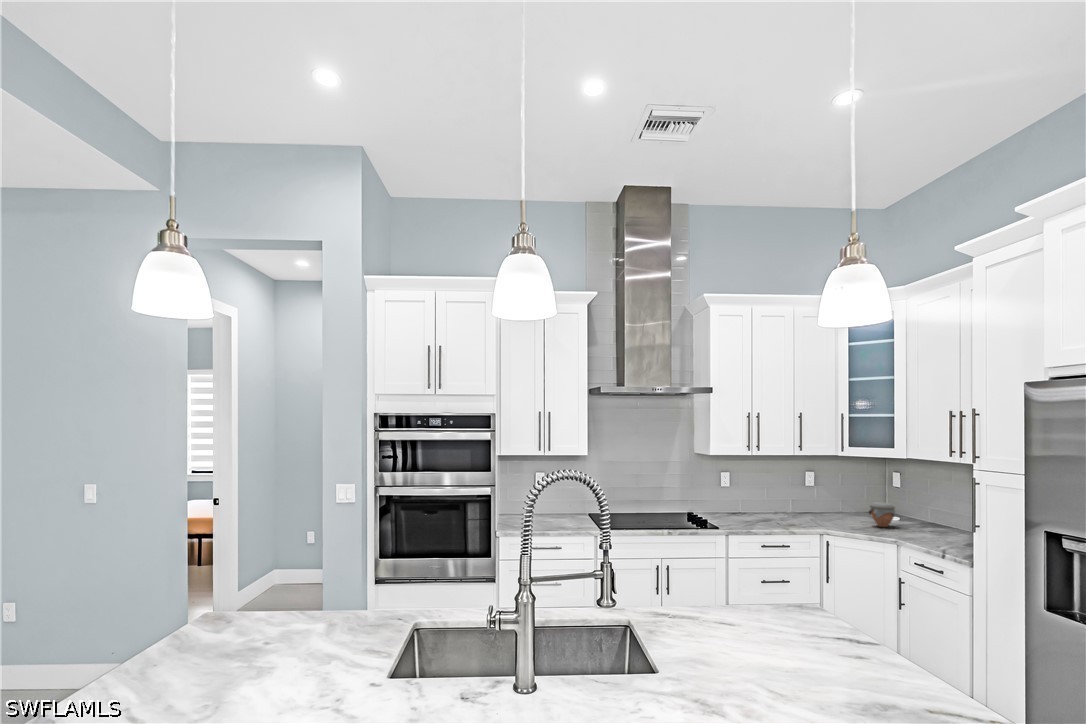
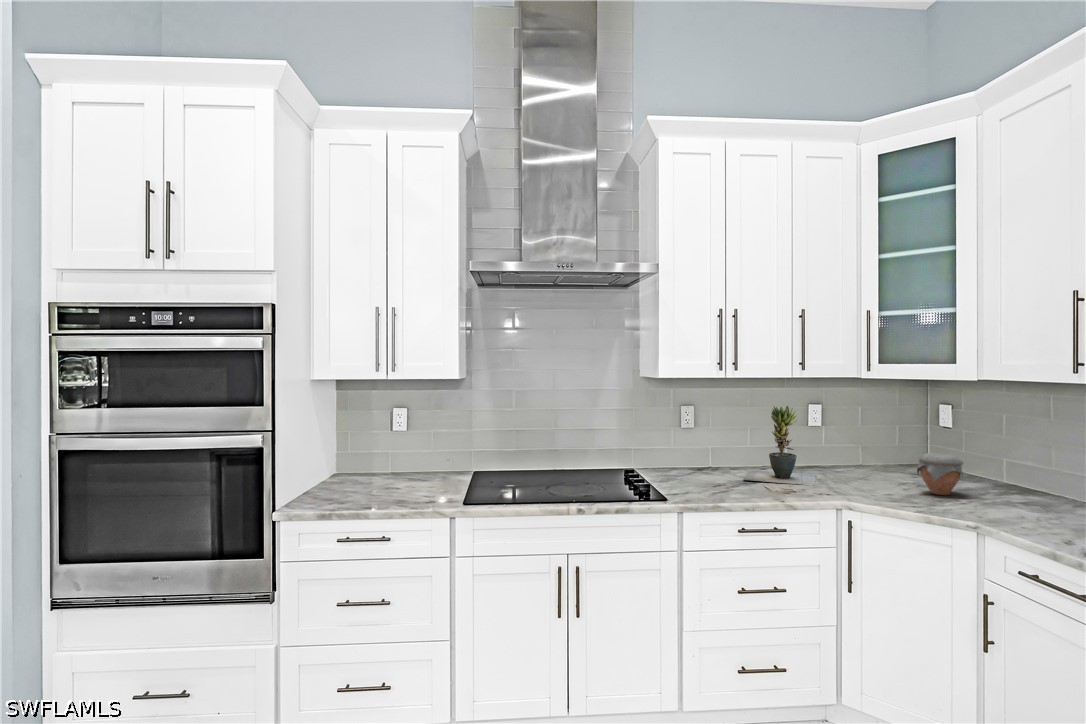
potted plant: none [764,471,812,522] -> present [743,406,816,485]

